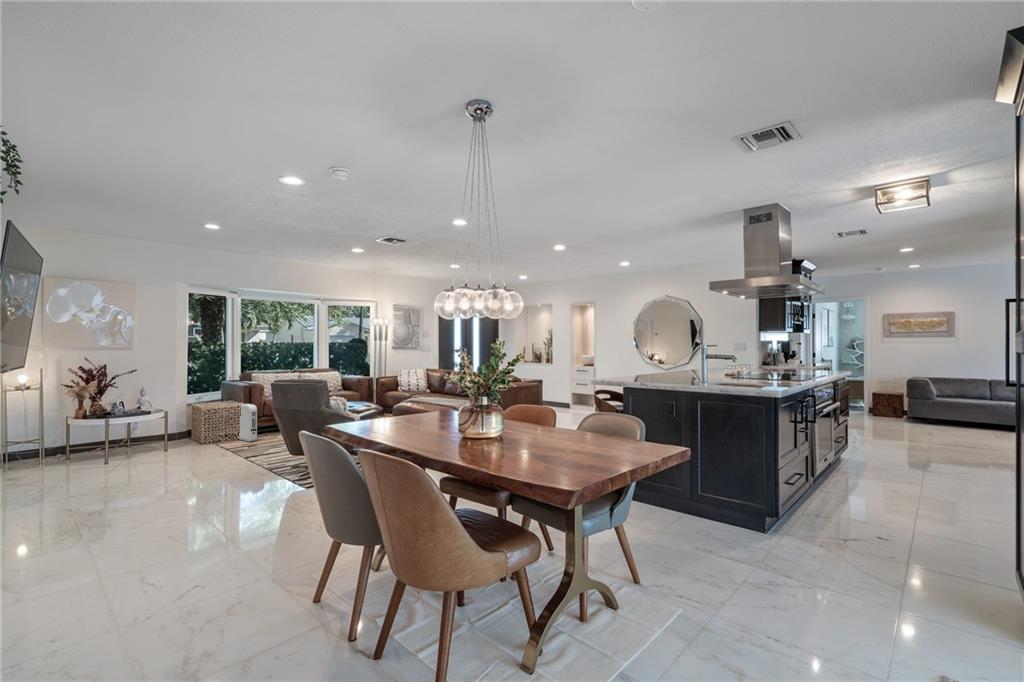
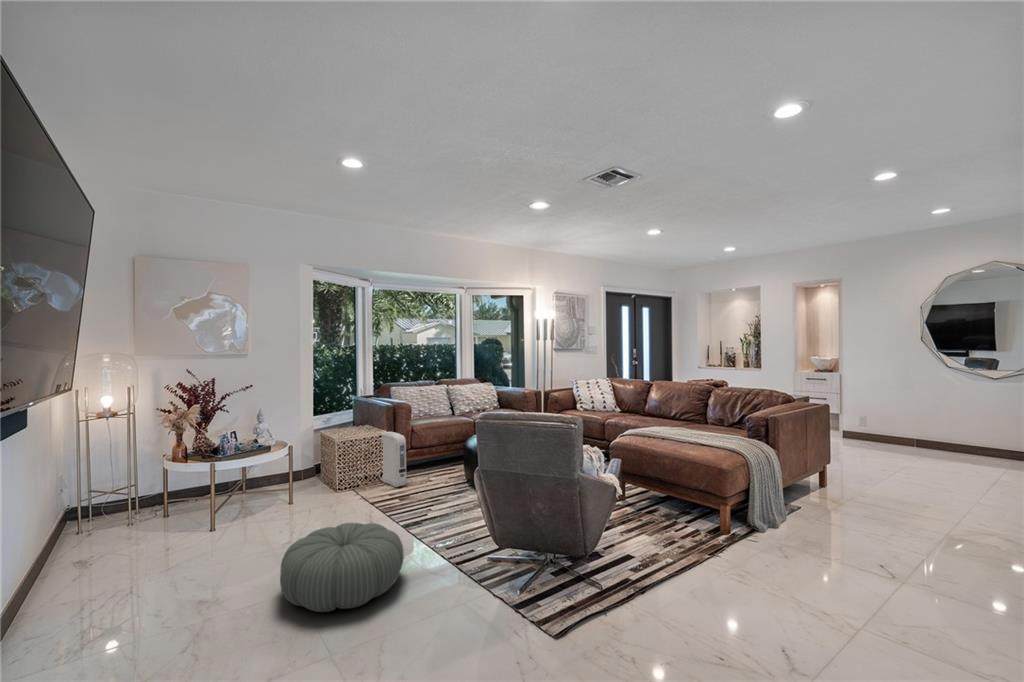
pouf: none [155,446,236,486] -> present [280,523,404,612]

